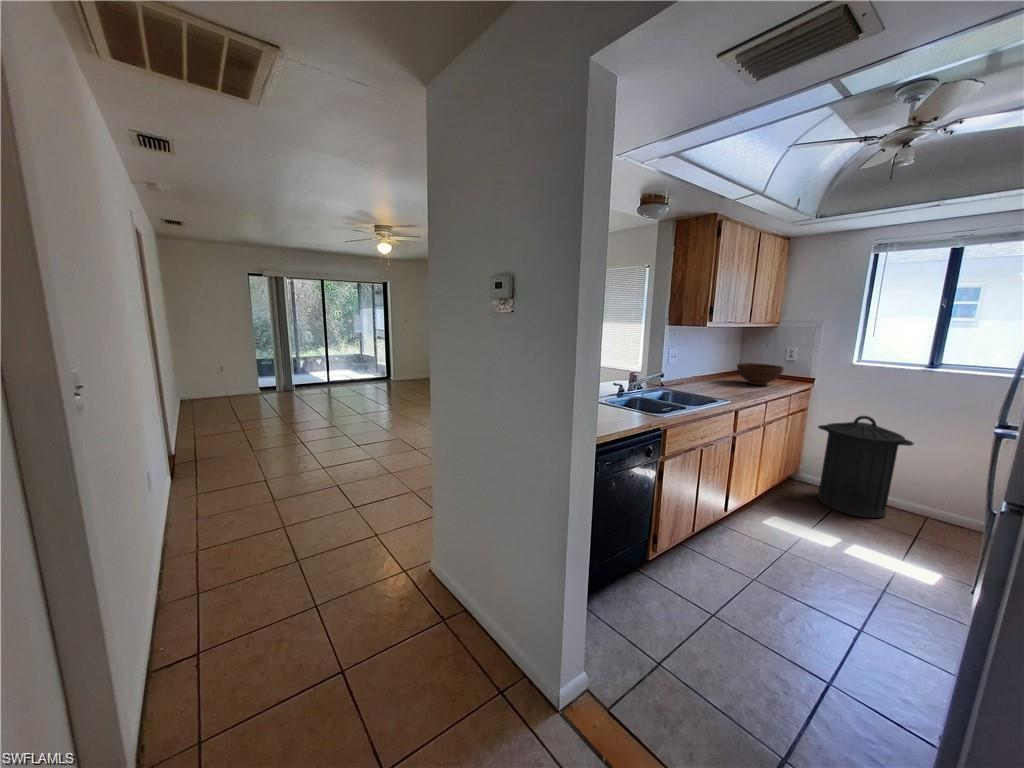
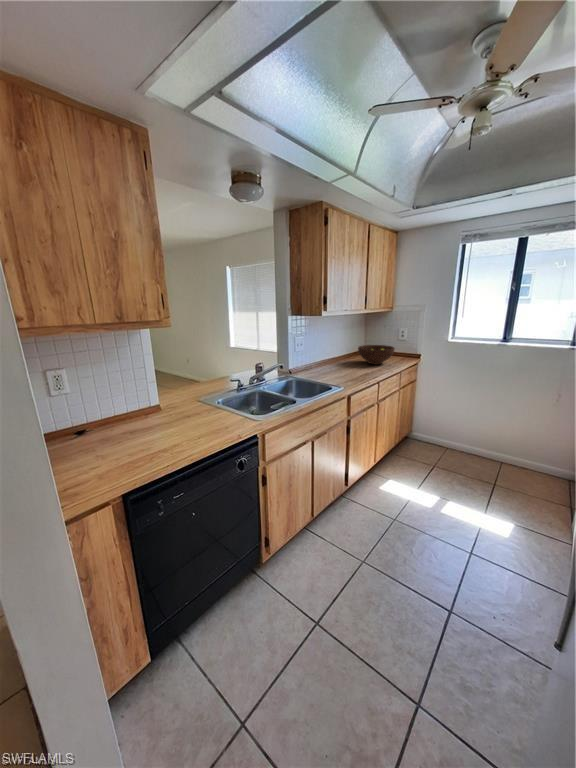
trash can: present [817,416,914,518] -> none [423,386,494,470]

